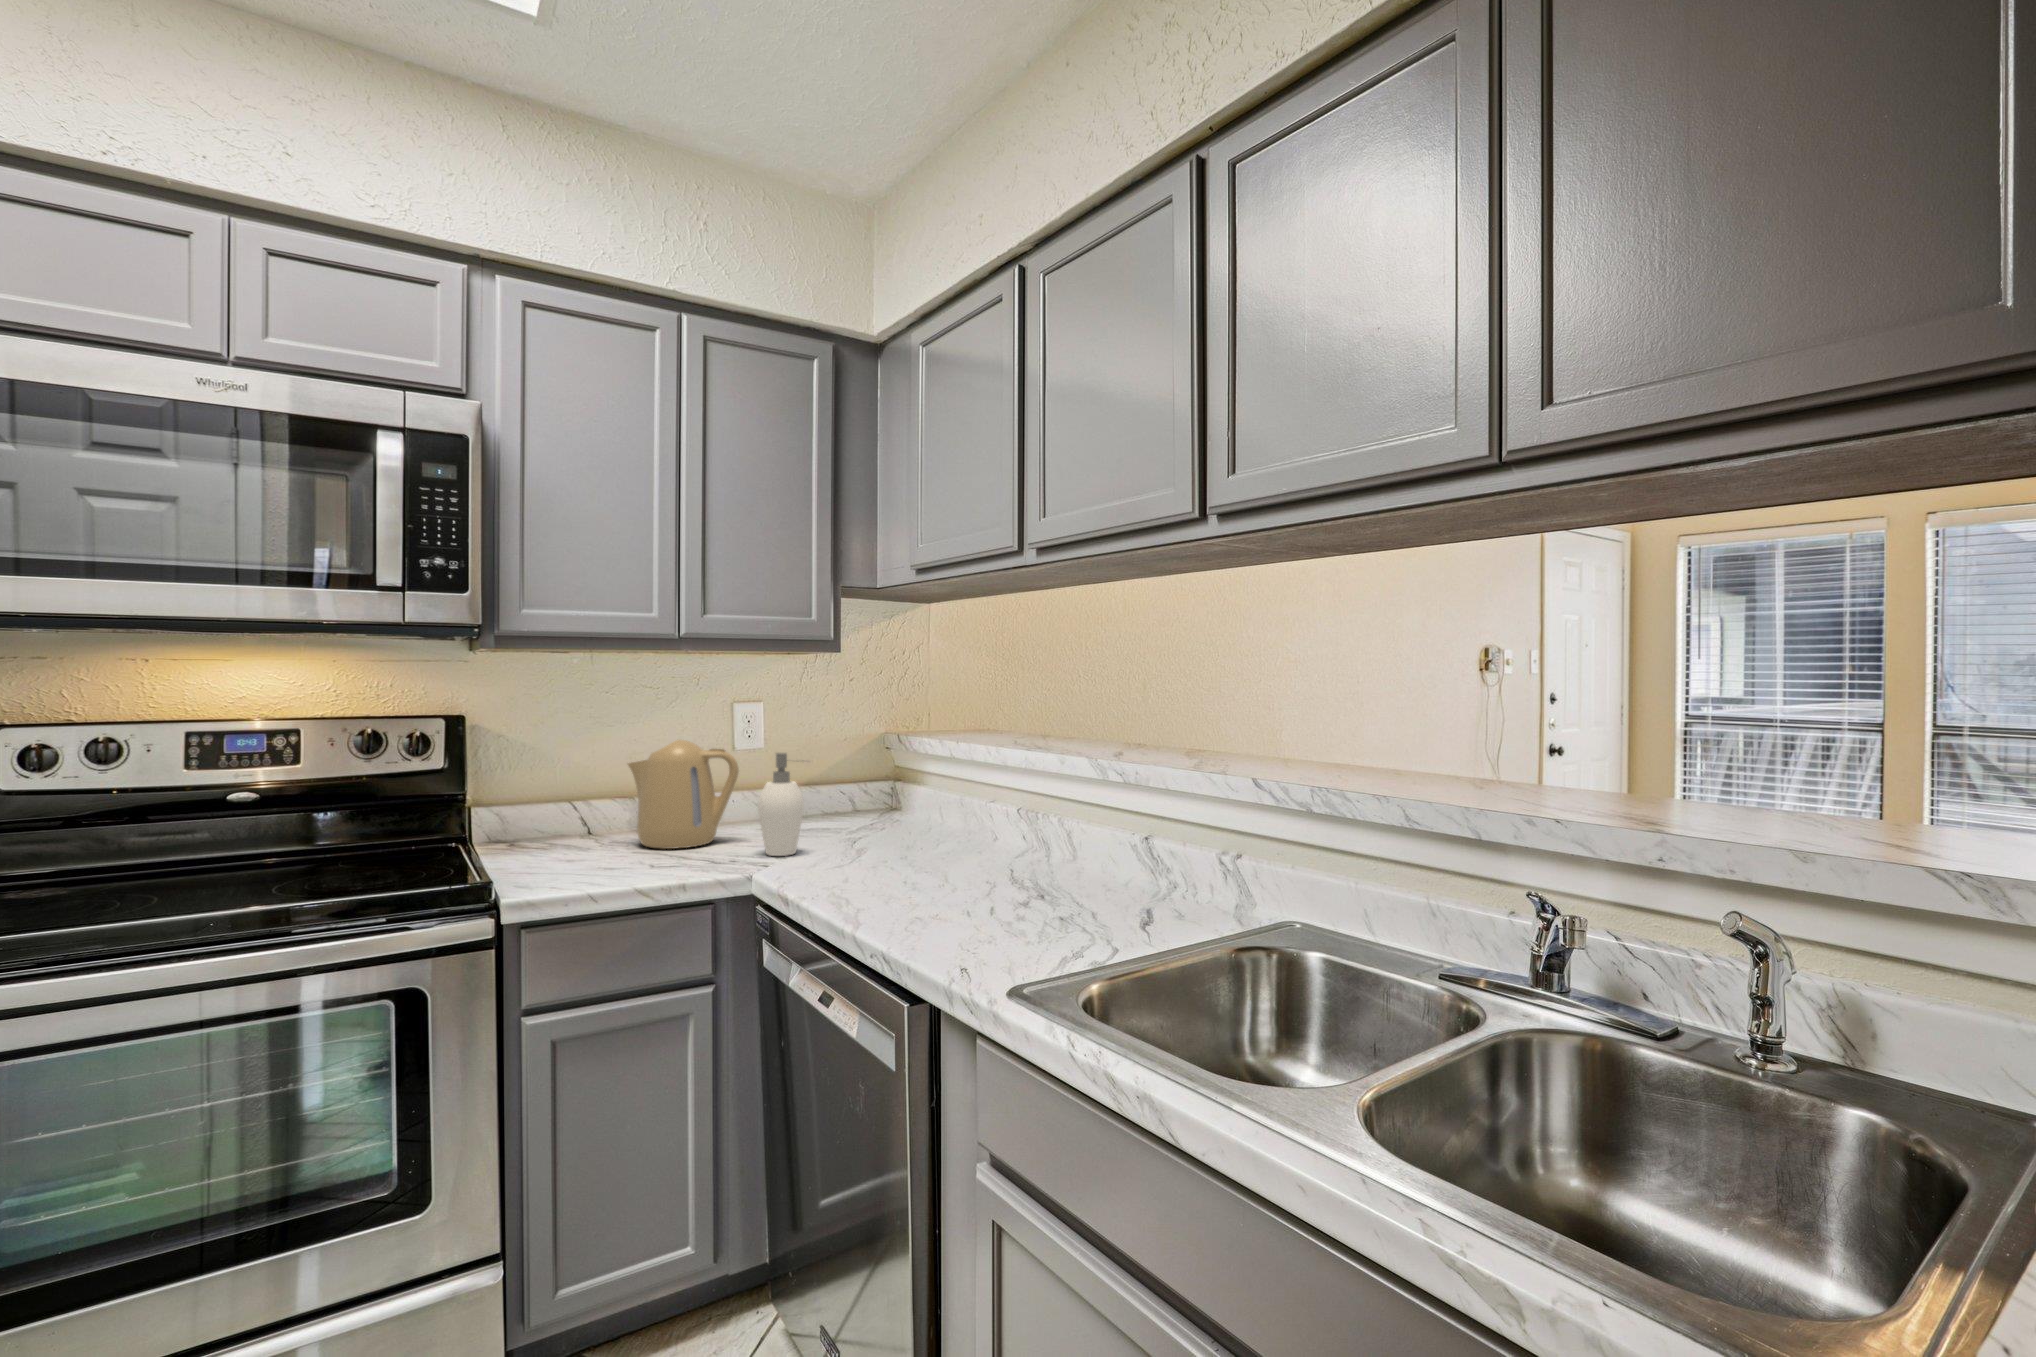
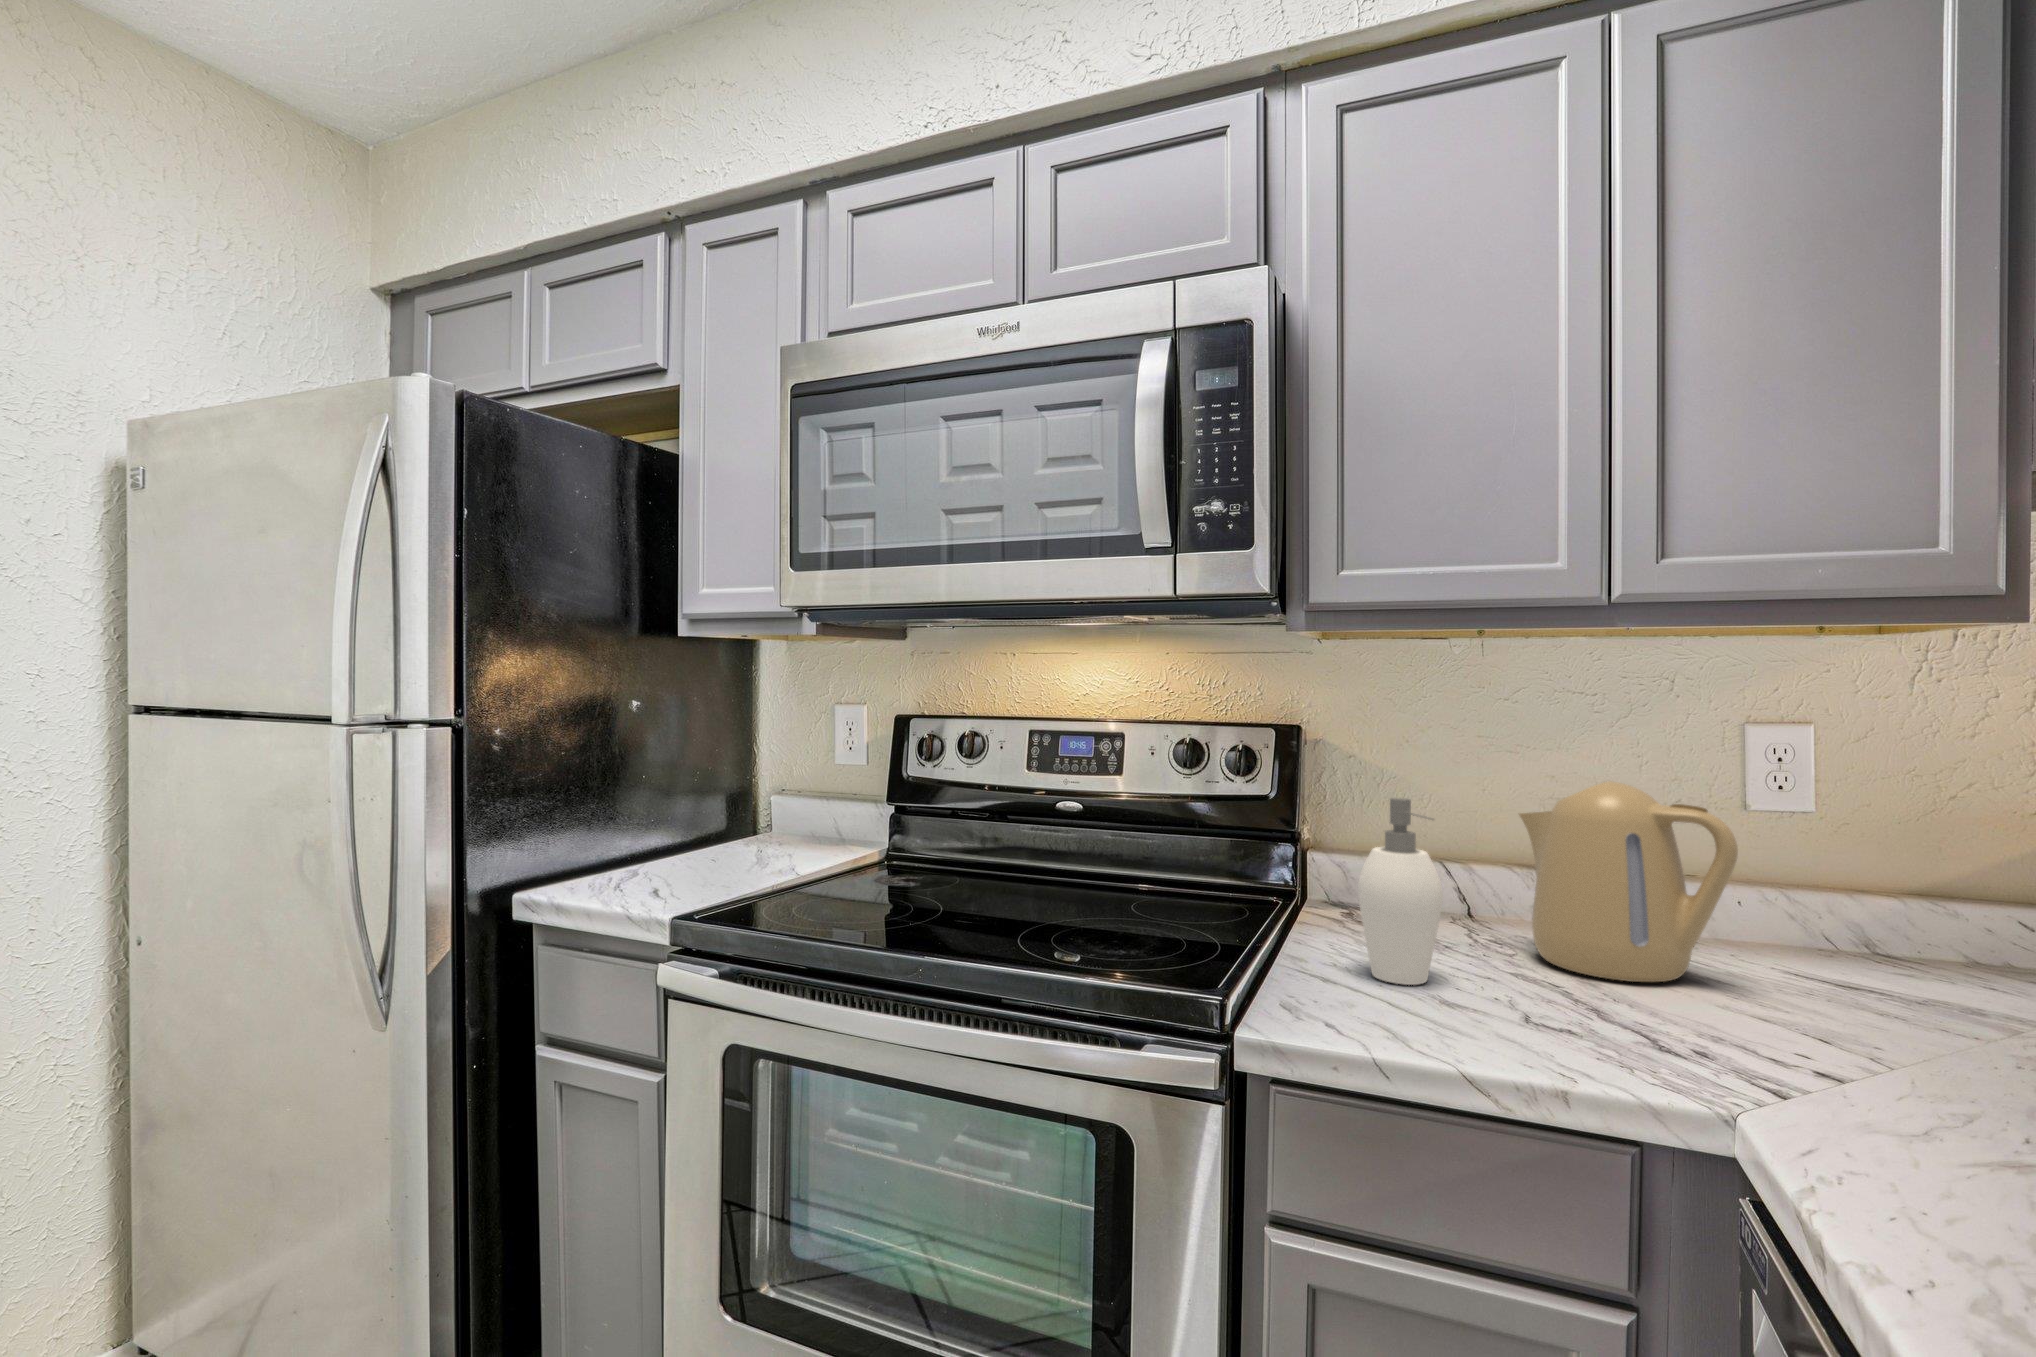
soap dispenser: present [758,753,804,856] -> present [1358,798,1443,985]

